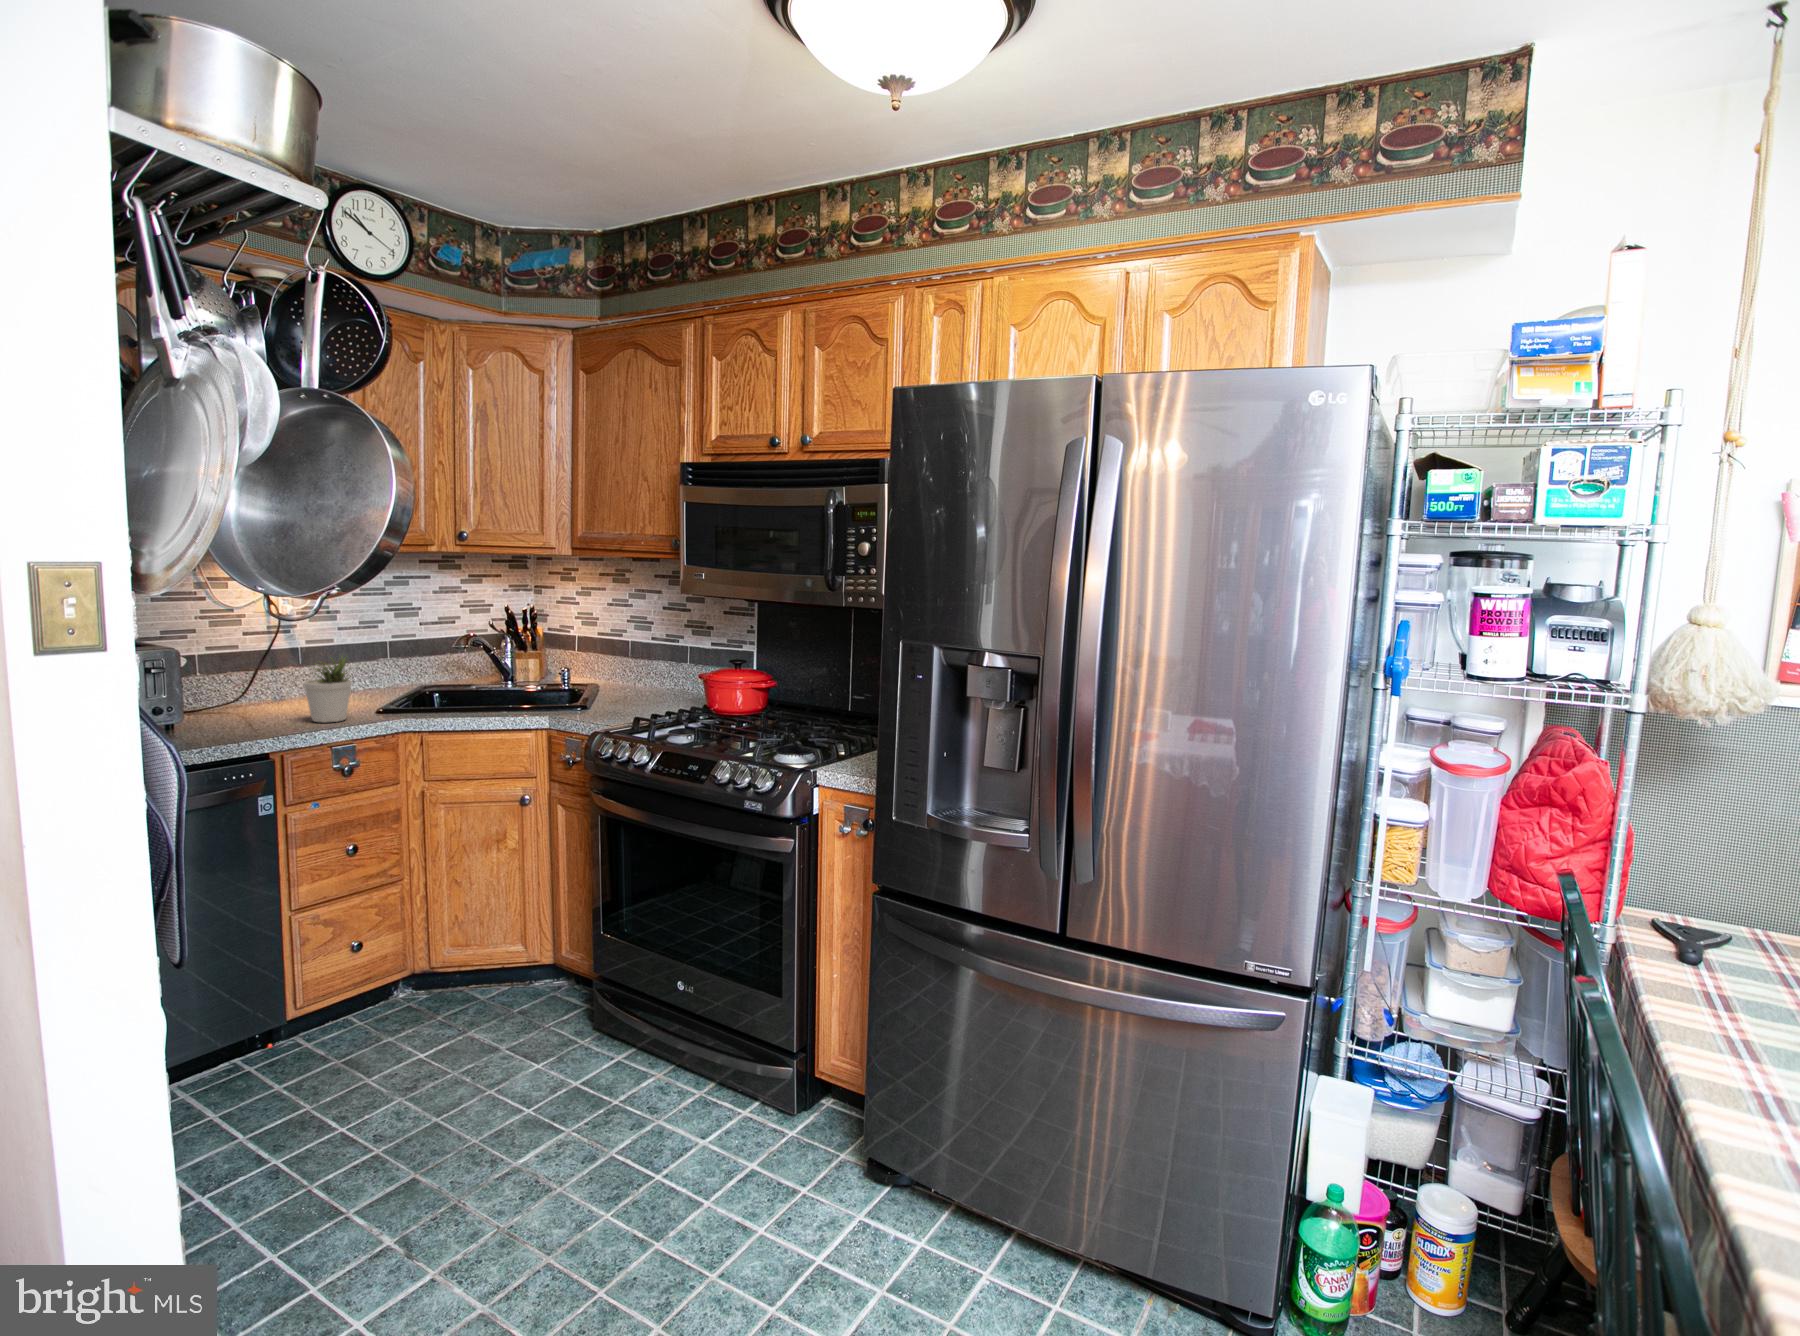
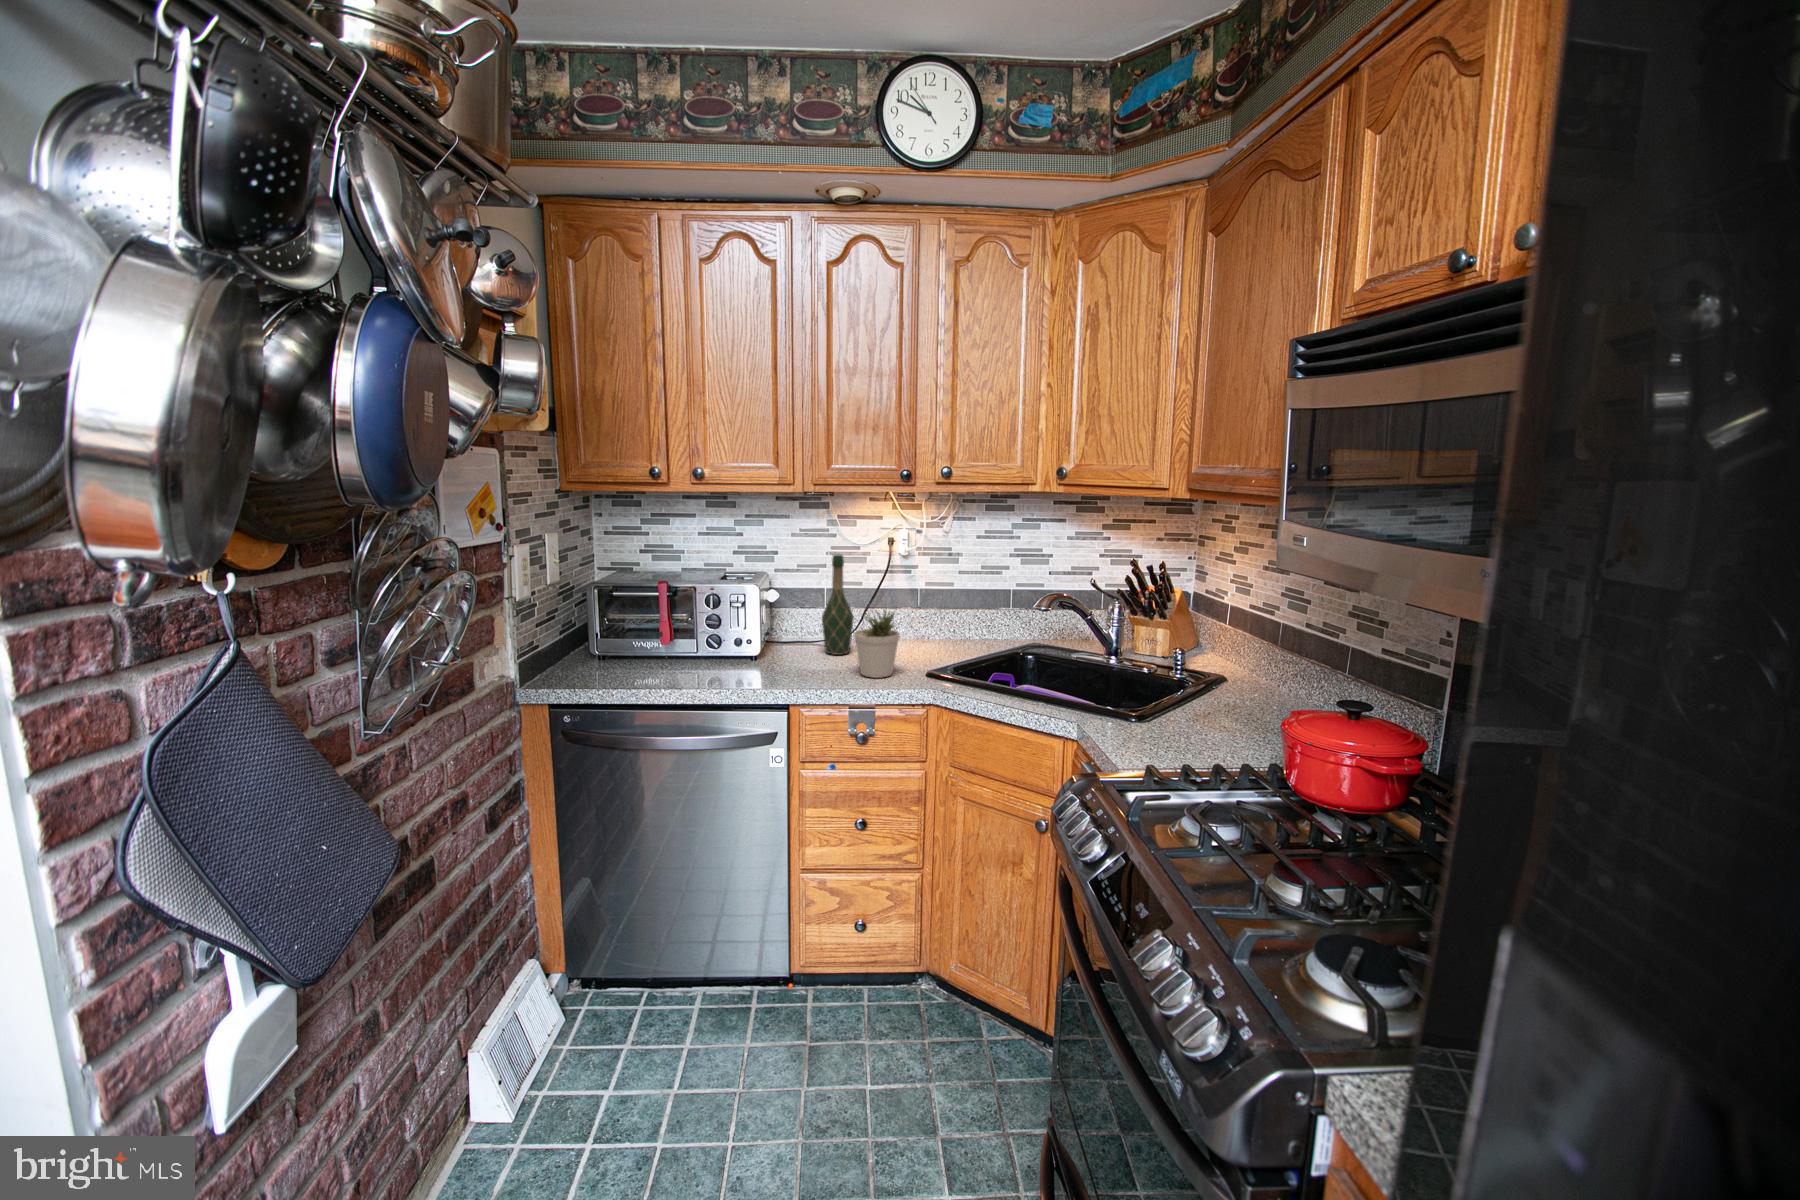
wine bottle: none [223,614,261,717] -> present [822,554,854,655]

